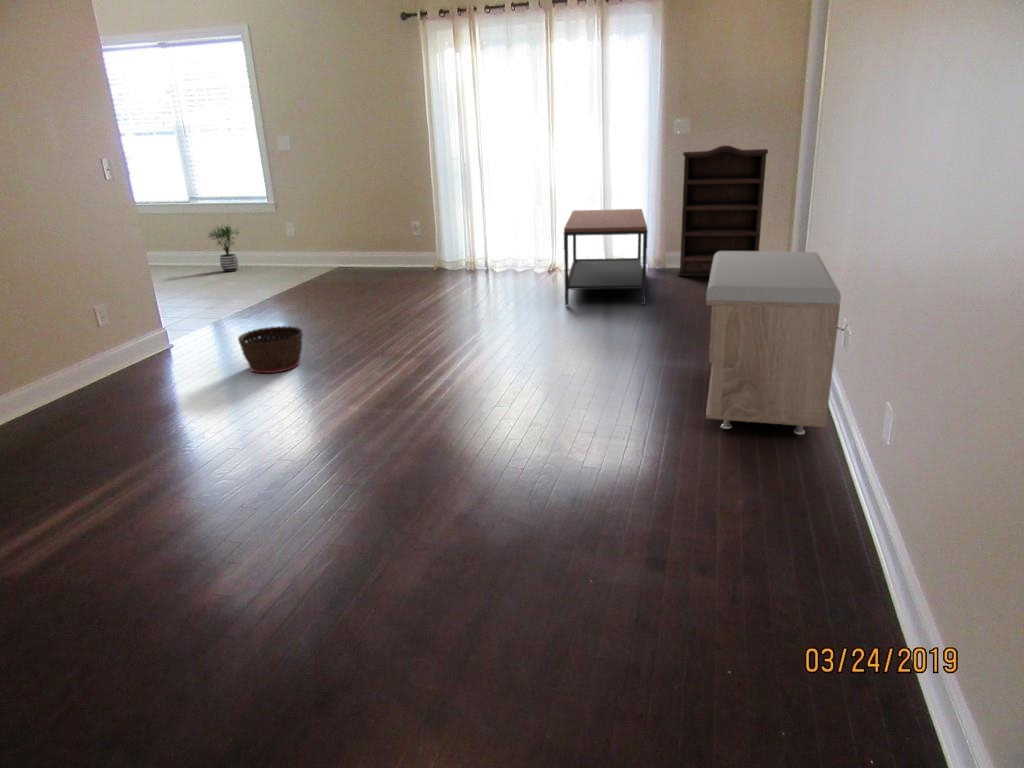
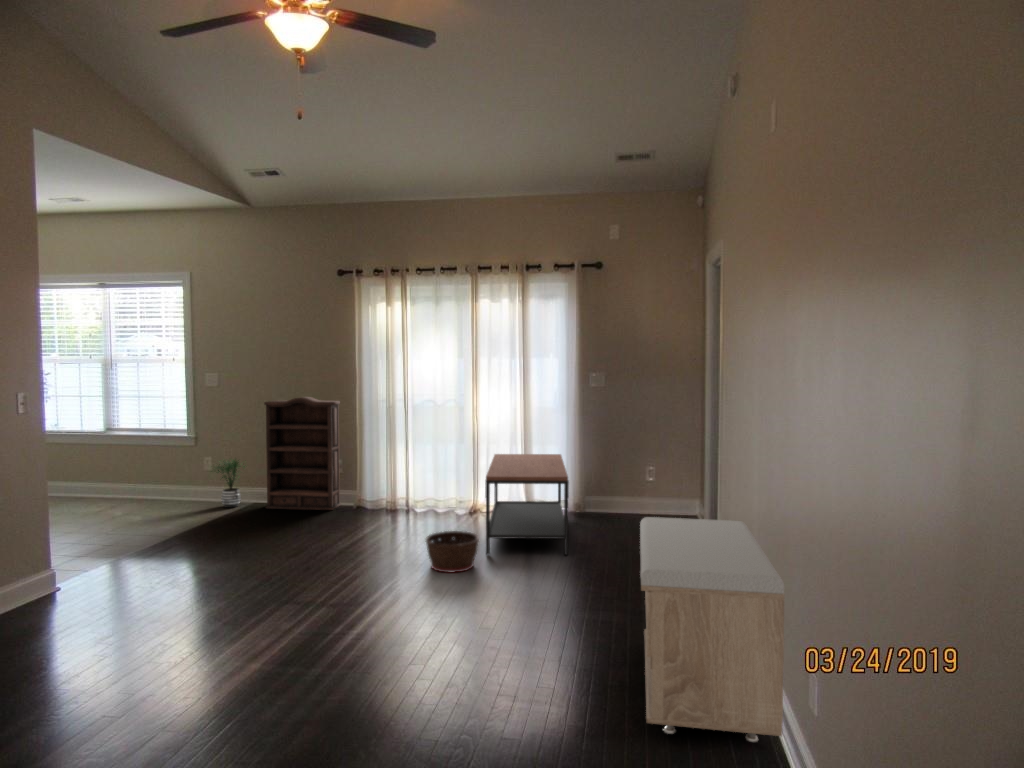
bookshelf: present [679,145,768,276] -> present [264,397,341,510]
potted plant: present [209,226,239,272] -> present [216,459,245,508]
basket: present [238,326,303,373] -> present [426,531,479,573]

